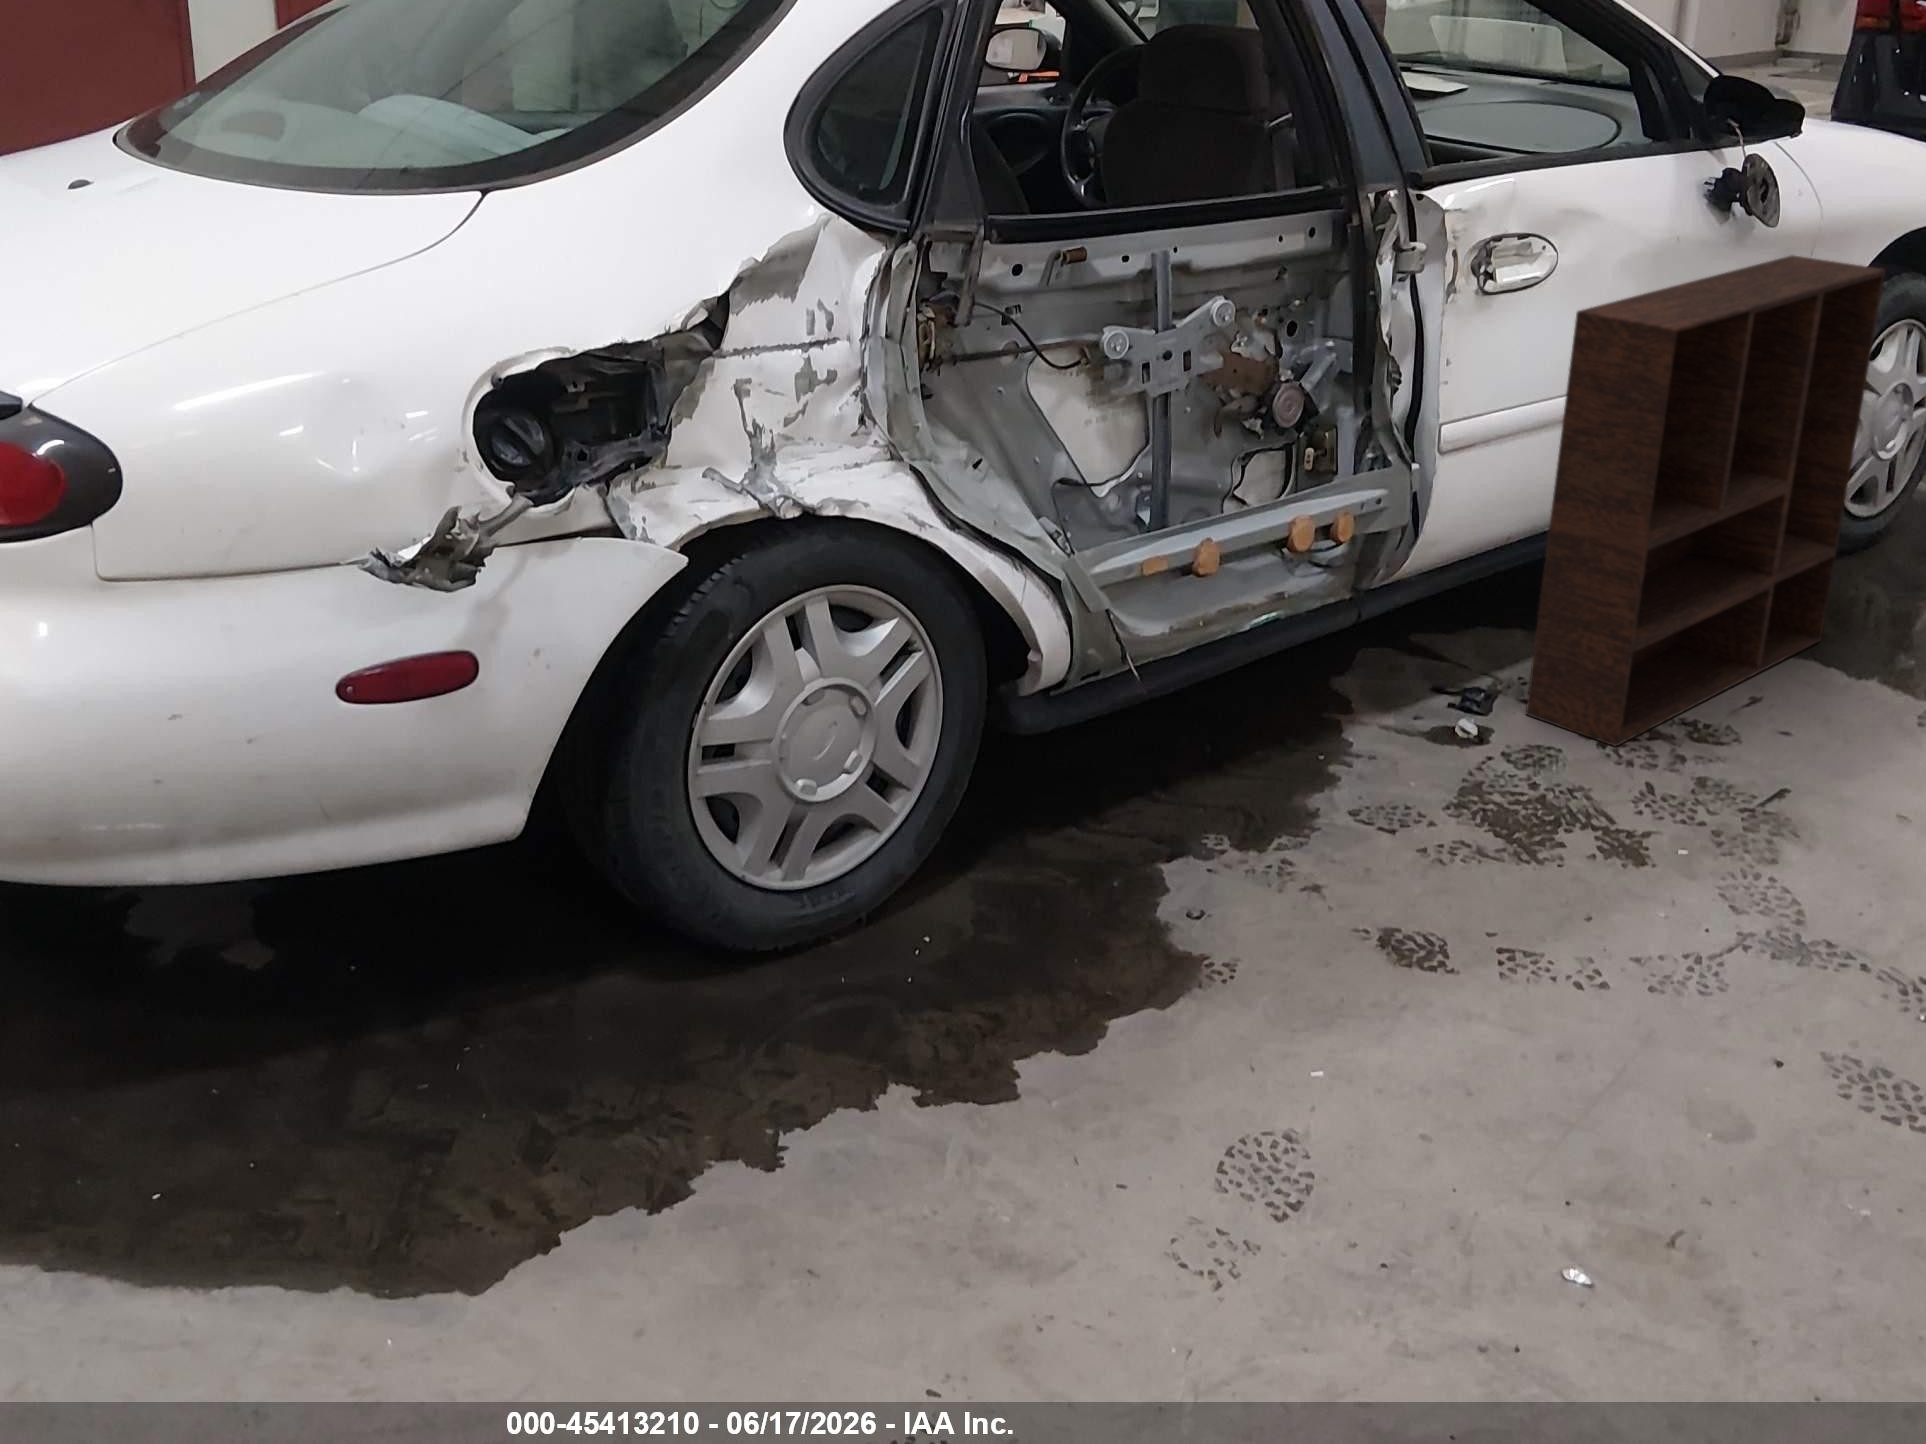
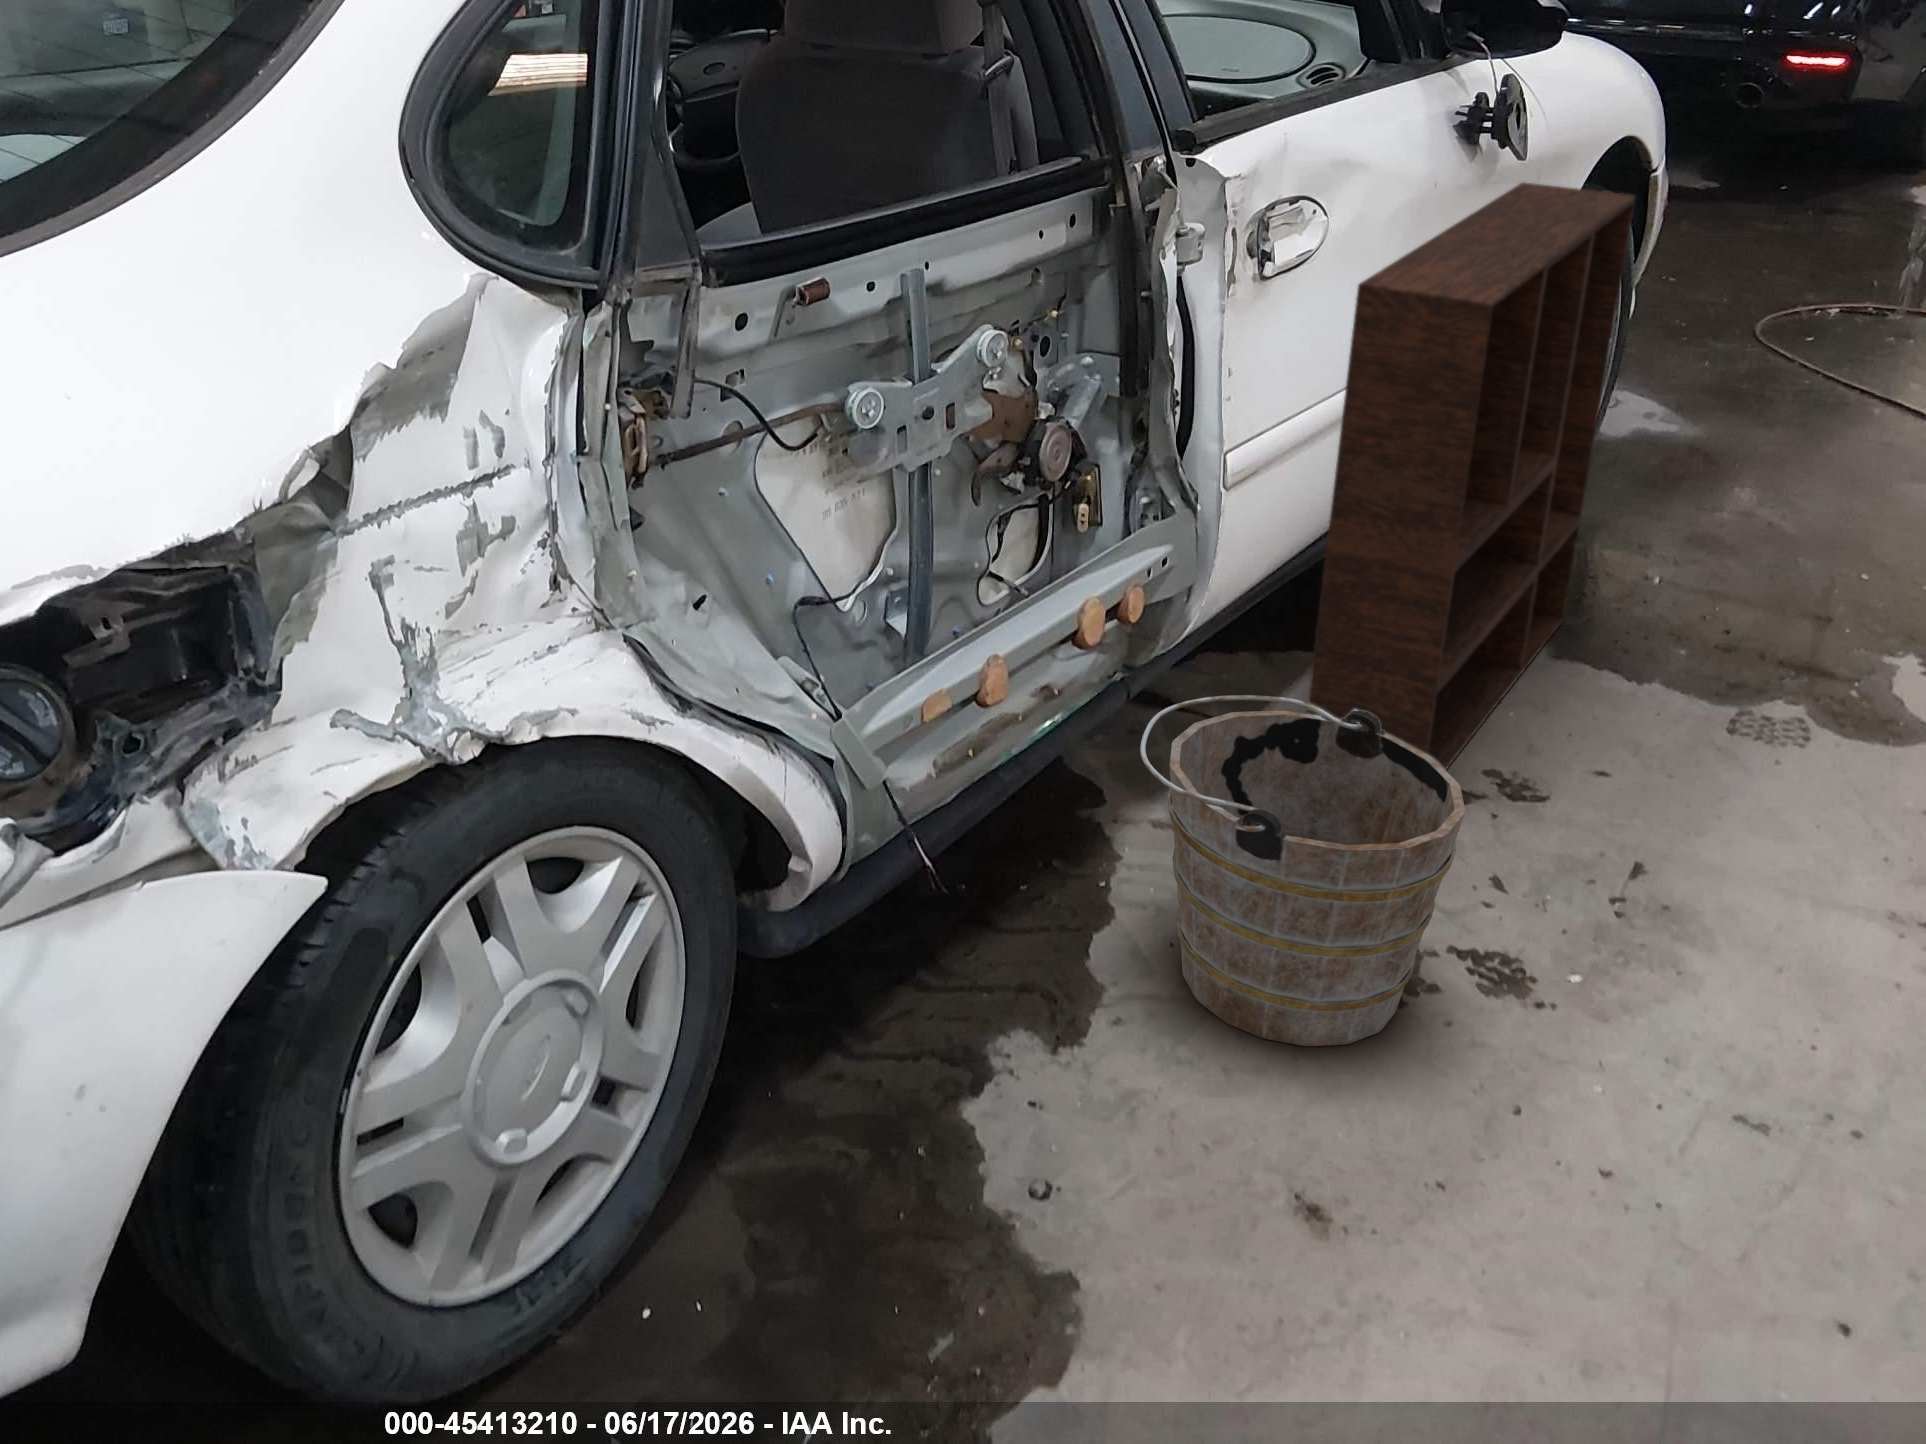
bucket: none [1336,616,1583,877] -> present [1140,695,1465,1046]

